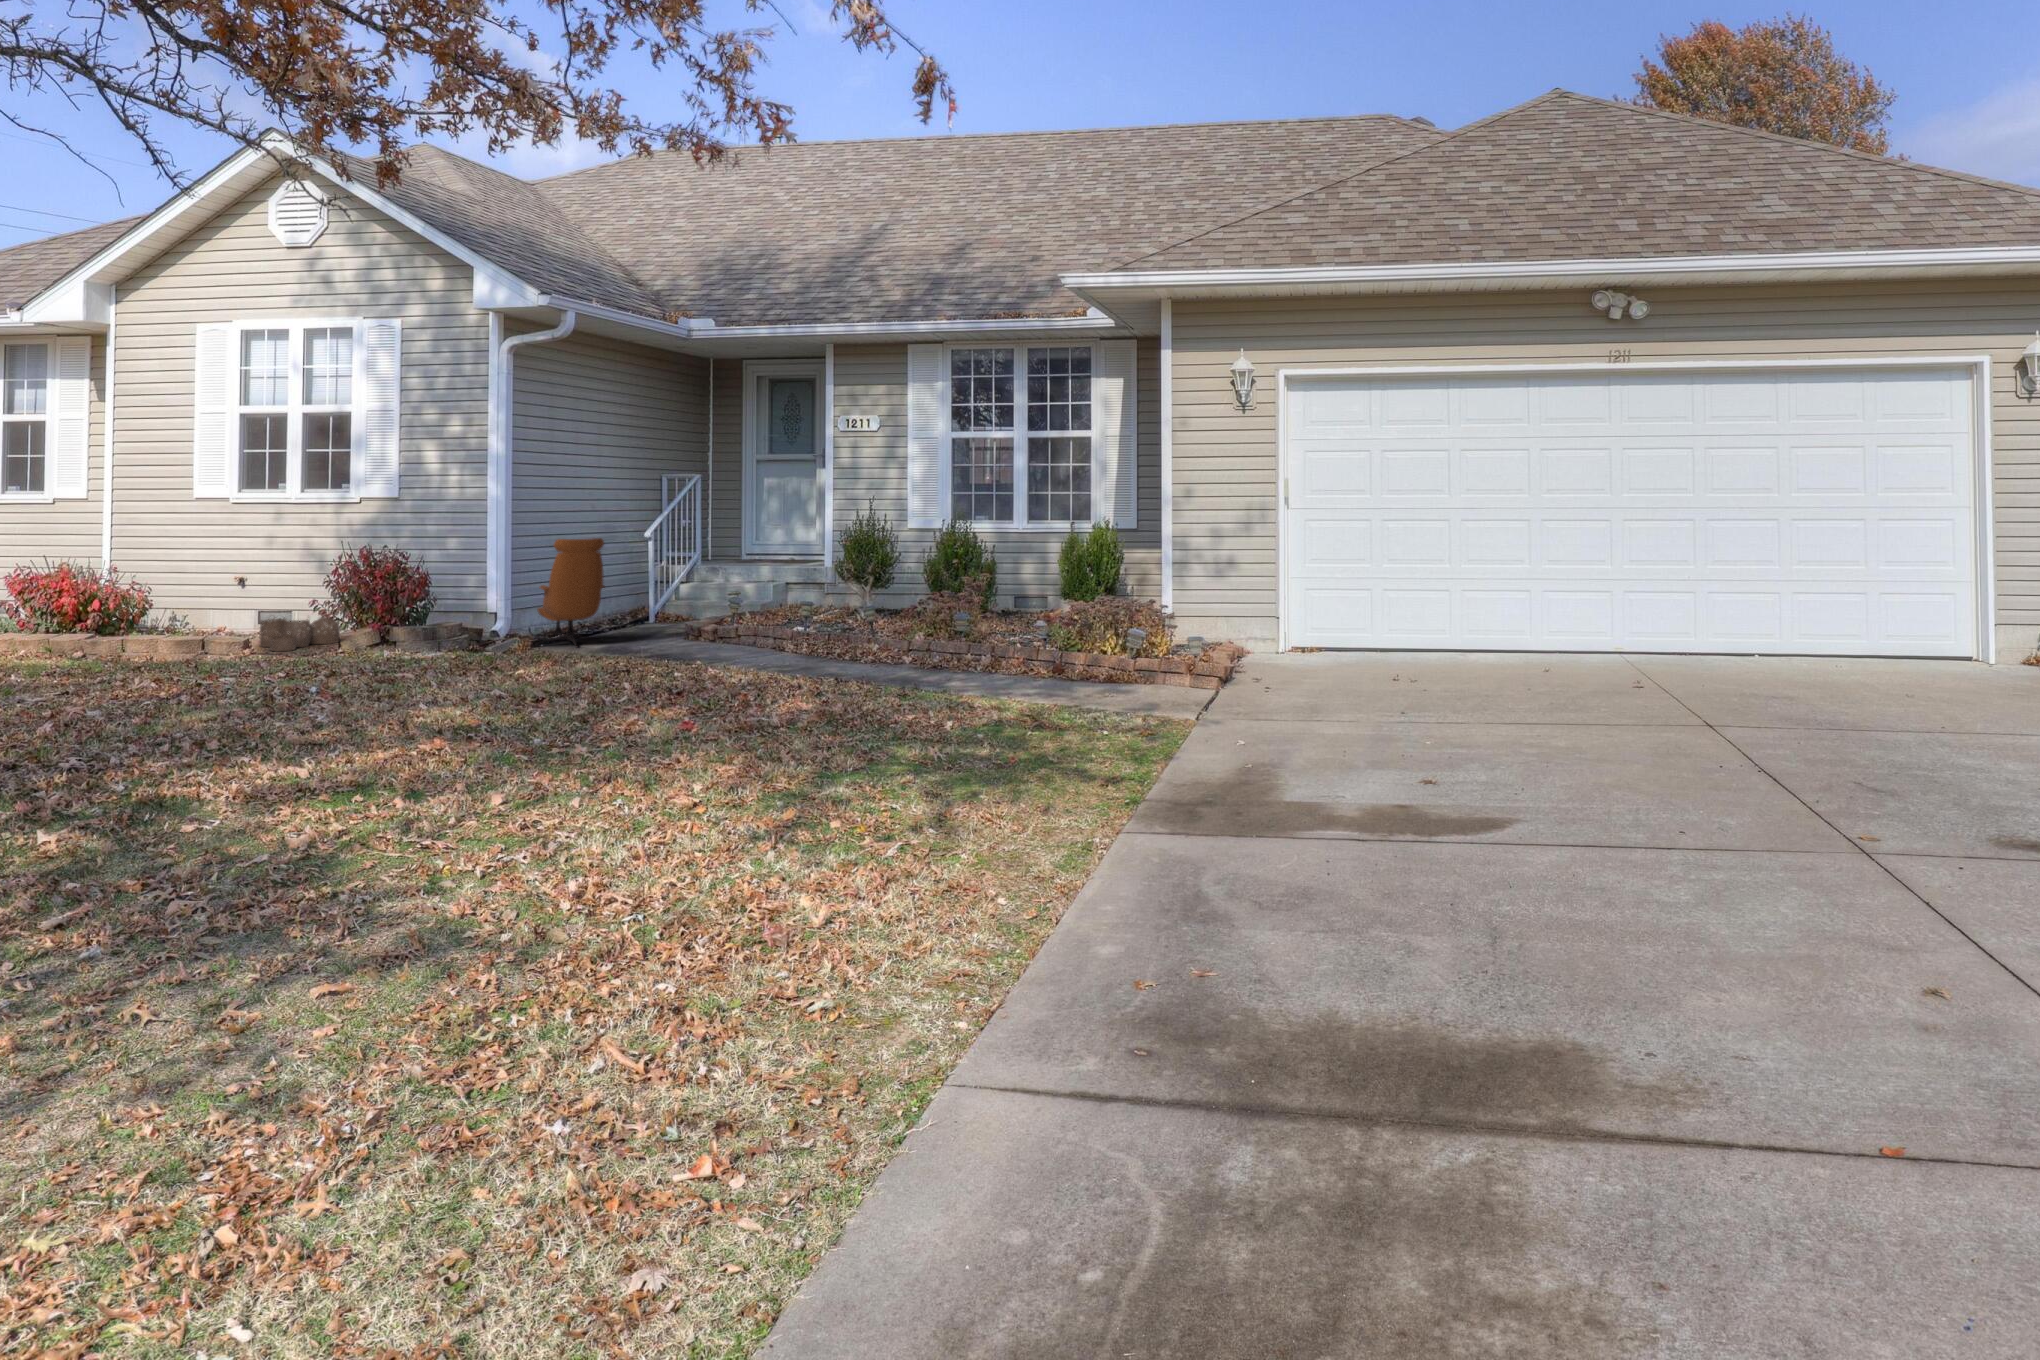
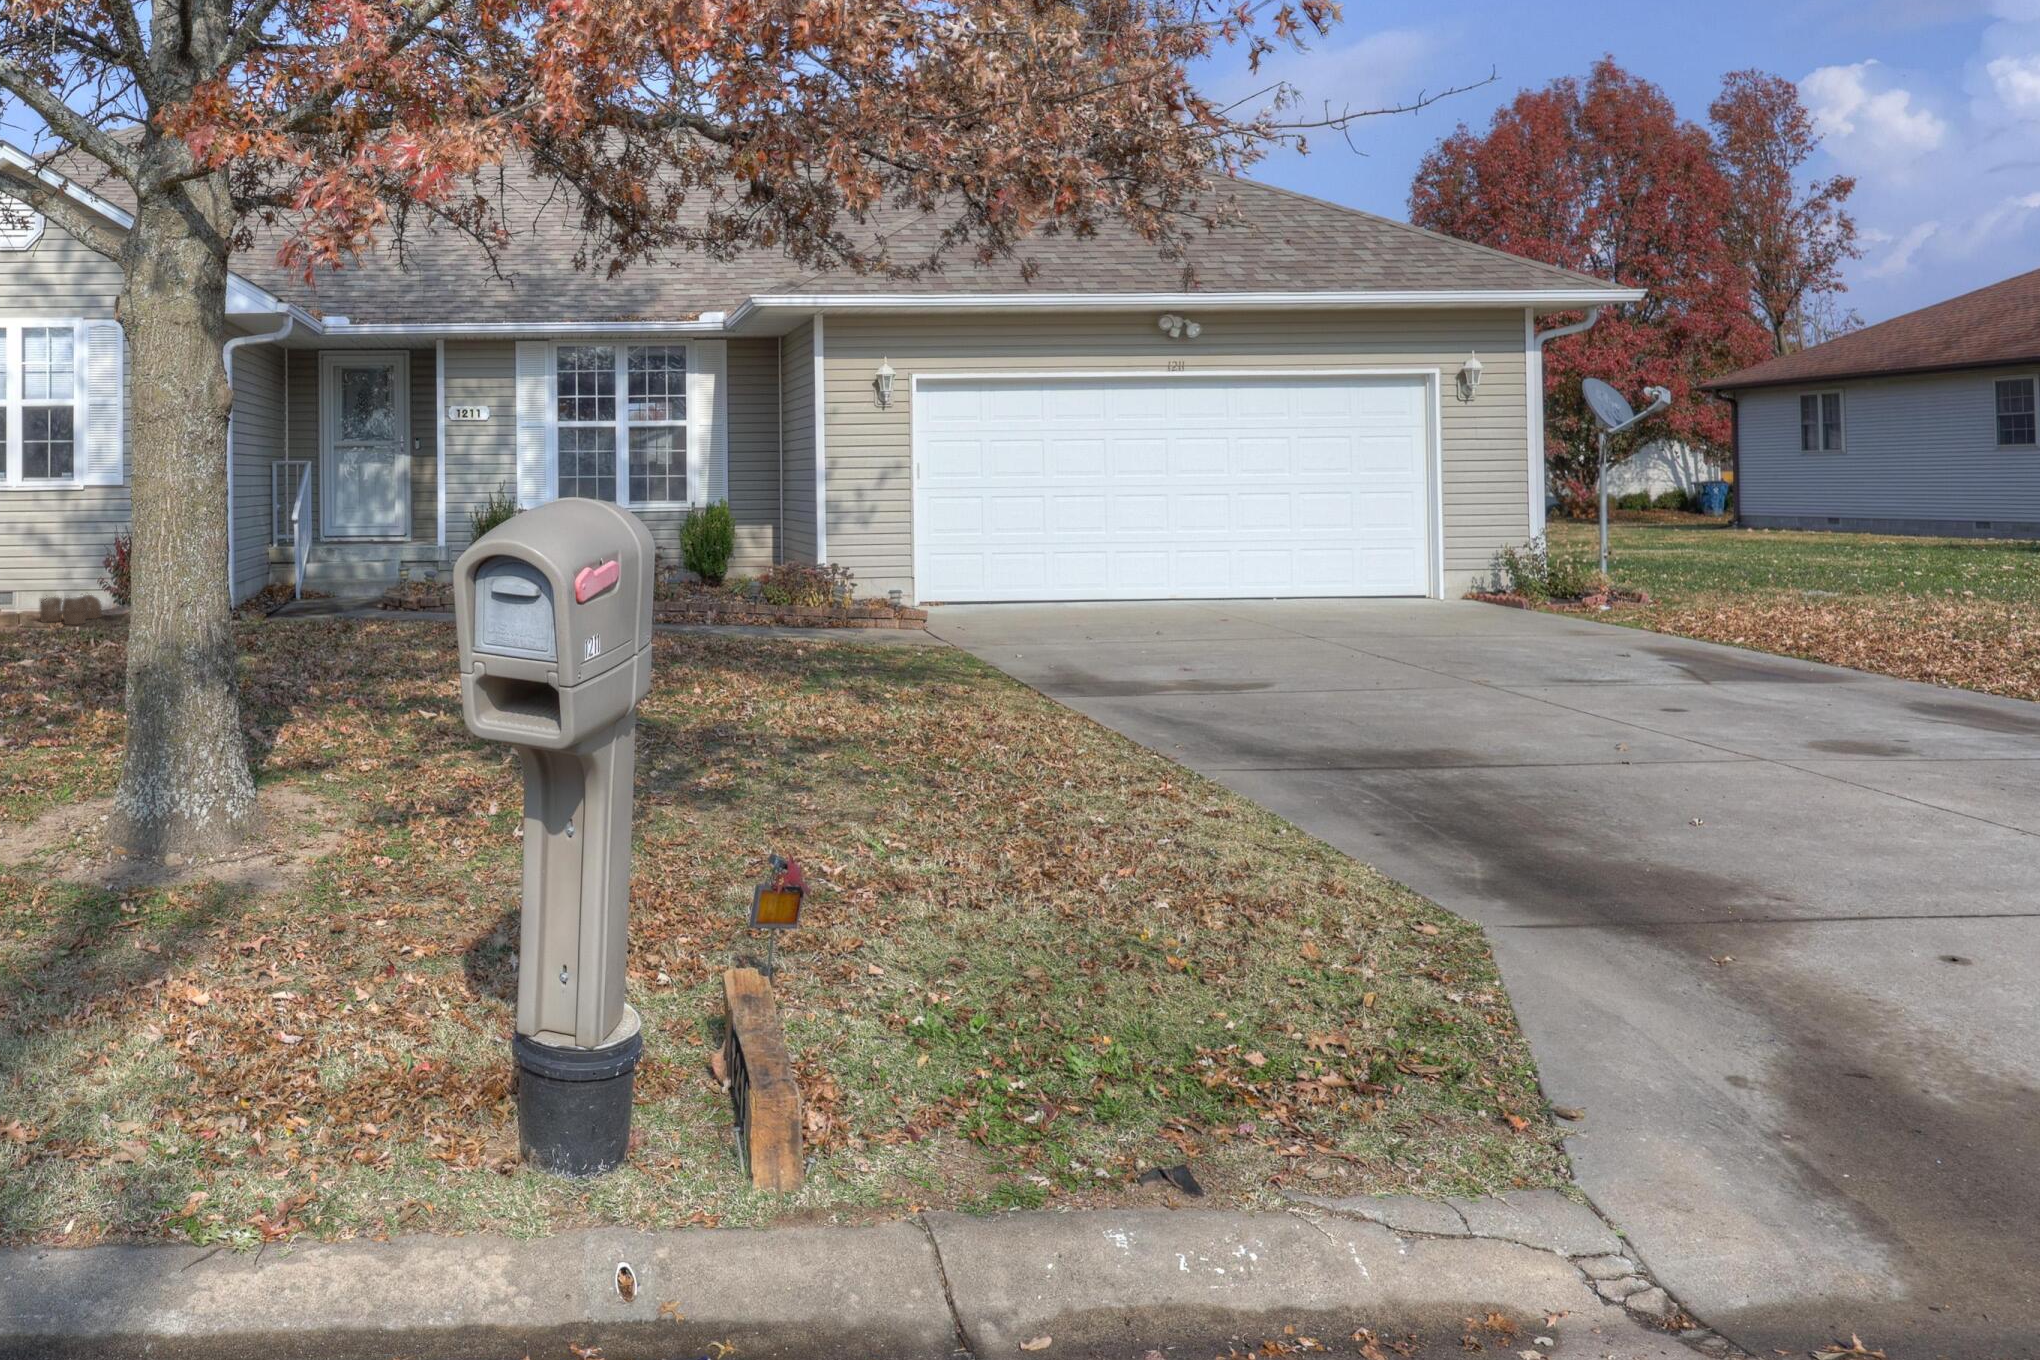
lounge chair: present [537,538,605,646] -> none [267,519,354,615]

